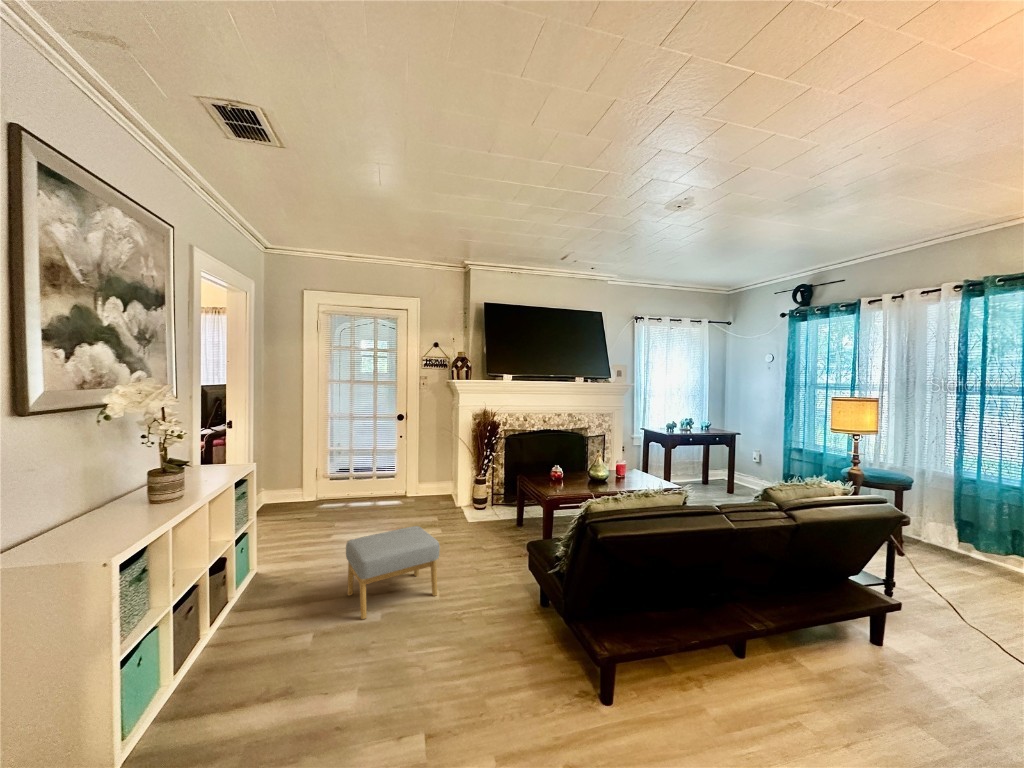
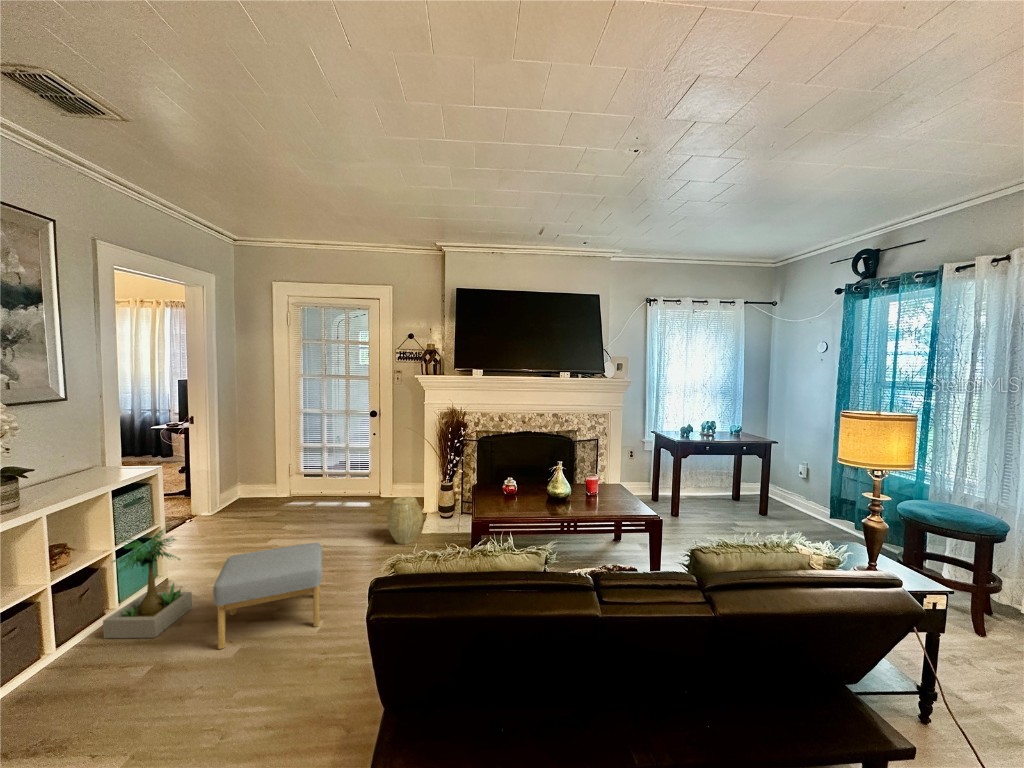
woven basket: none [443,489,475,532] -> present [387,497,423,544]
potted plant: none [235,515,314,623] -> present [103,525,192,638]

